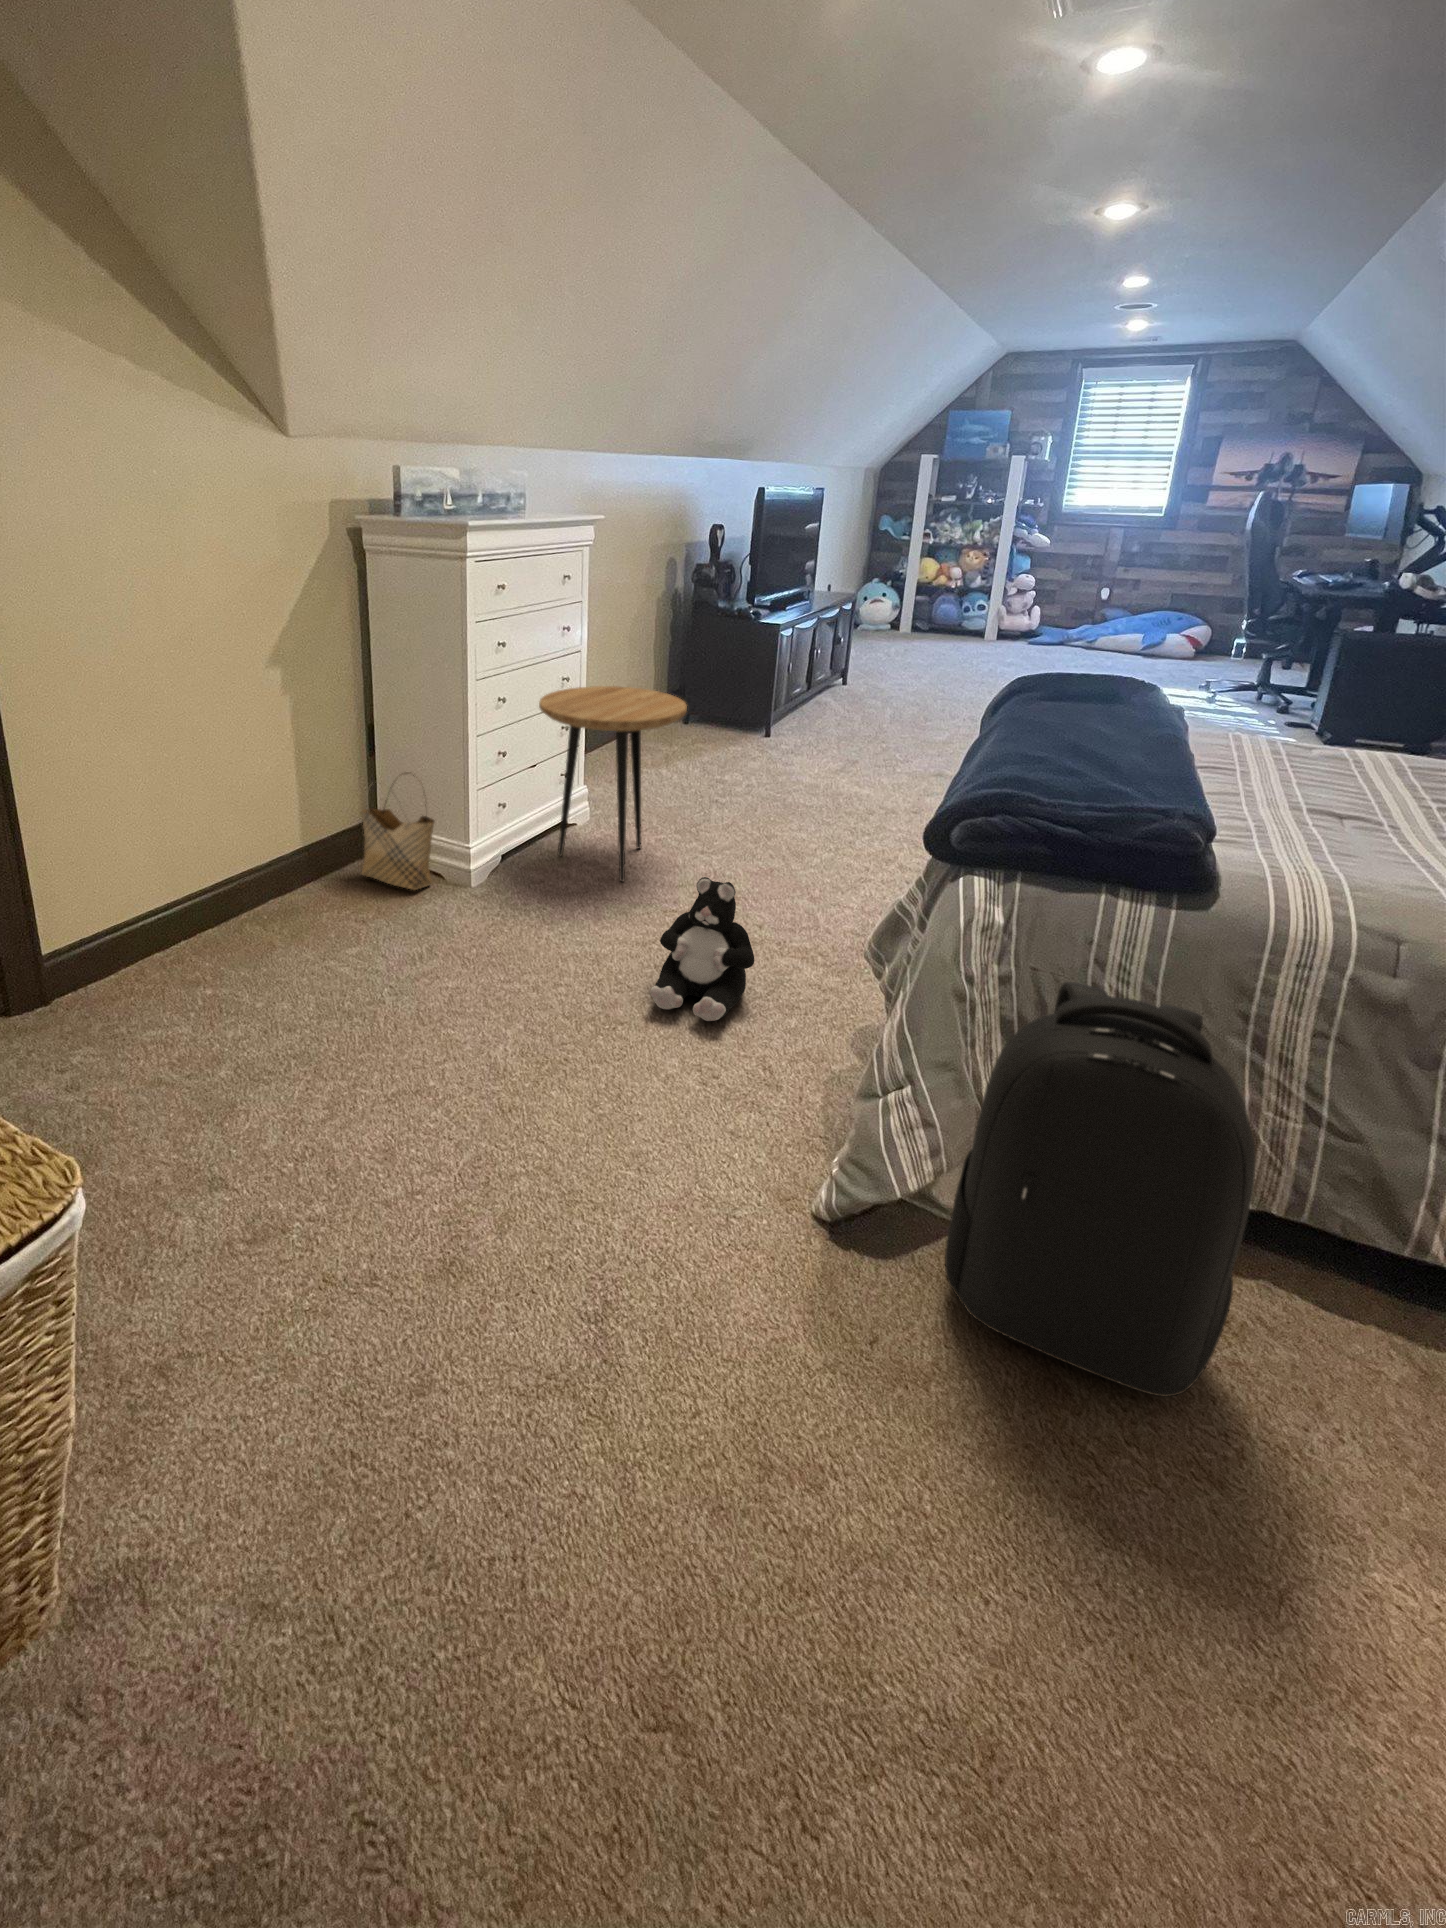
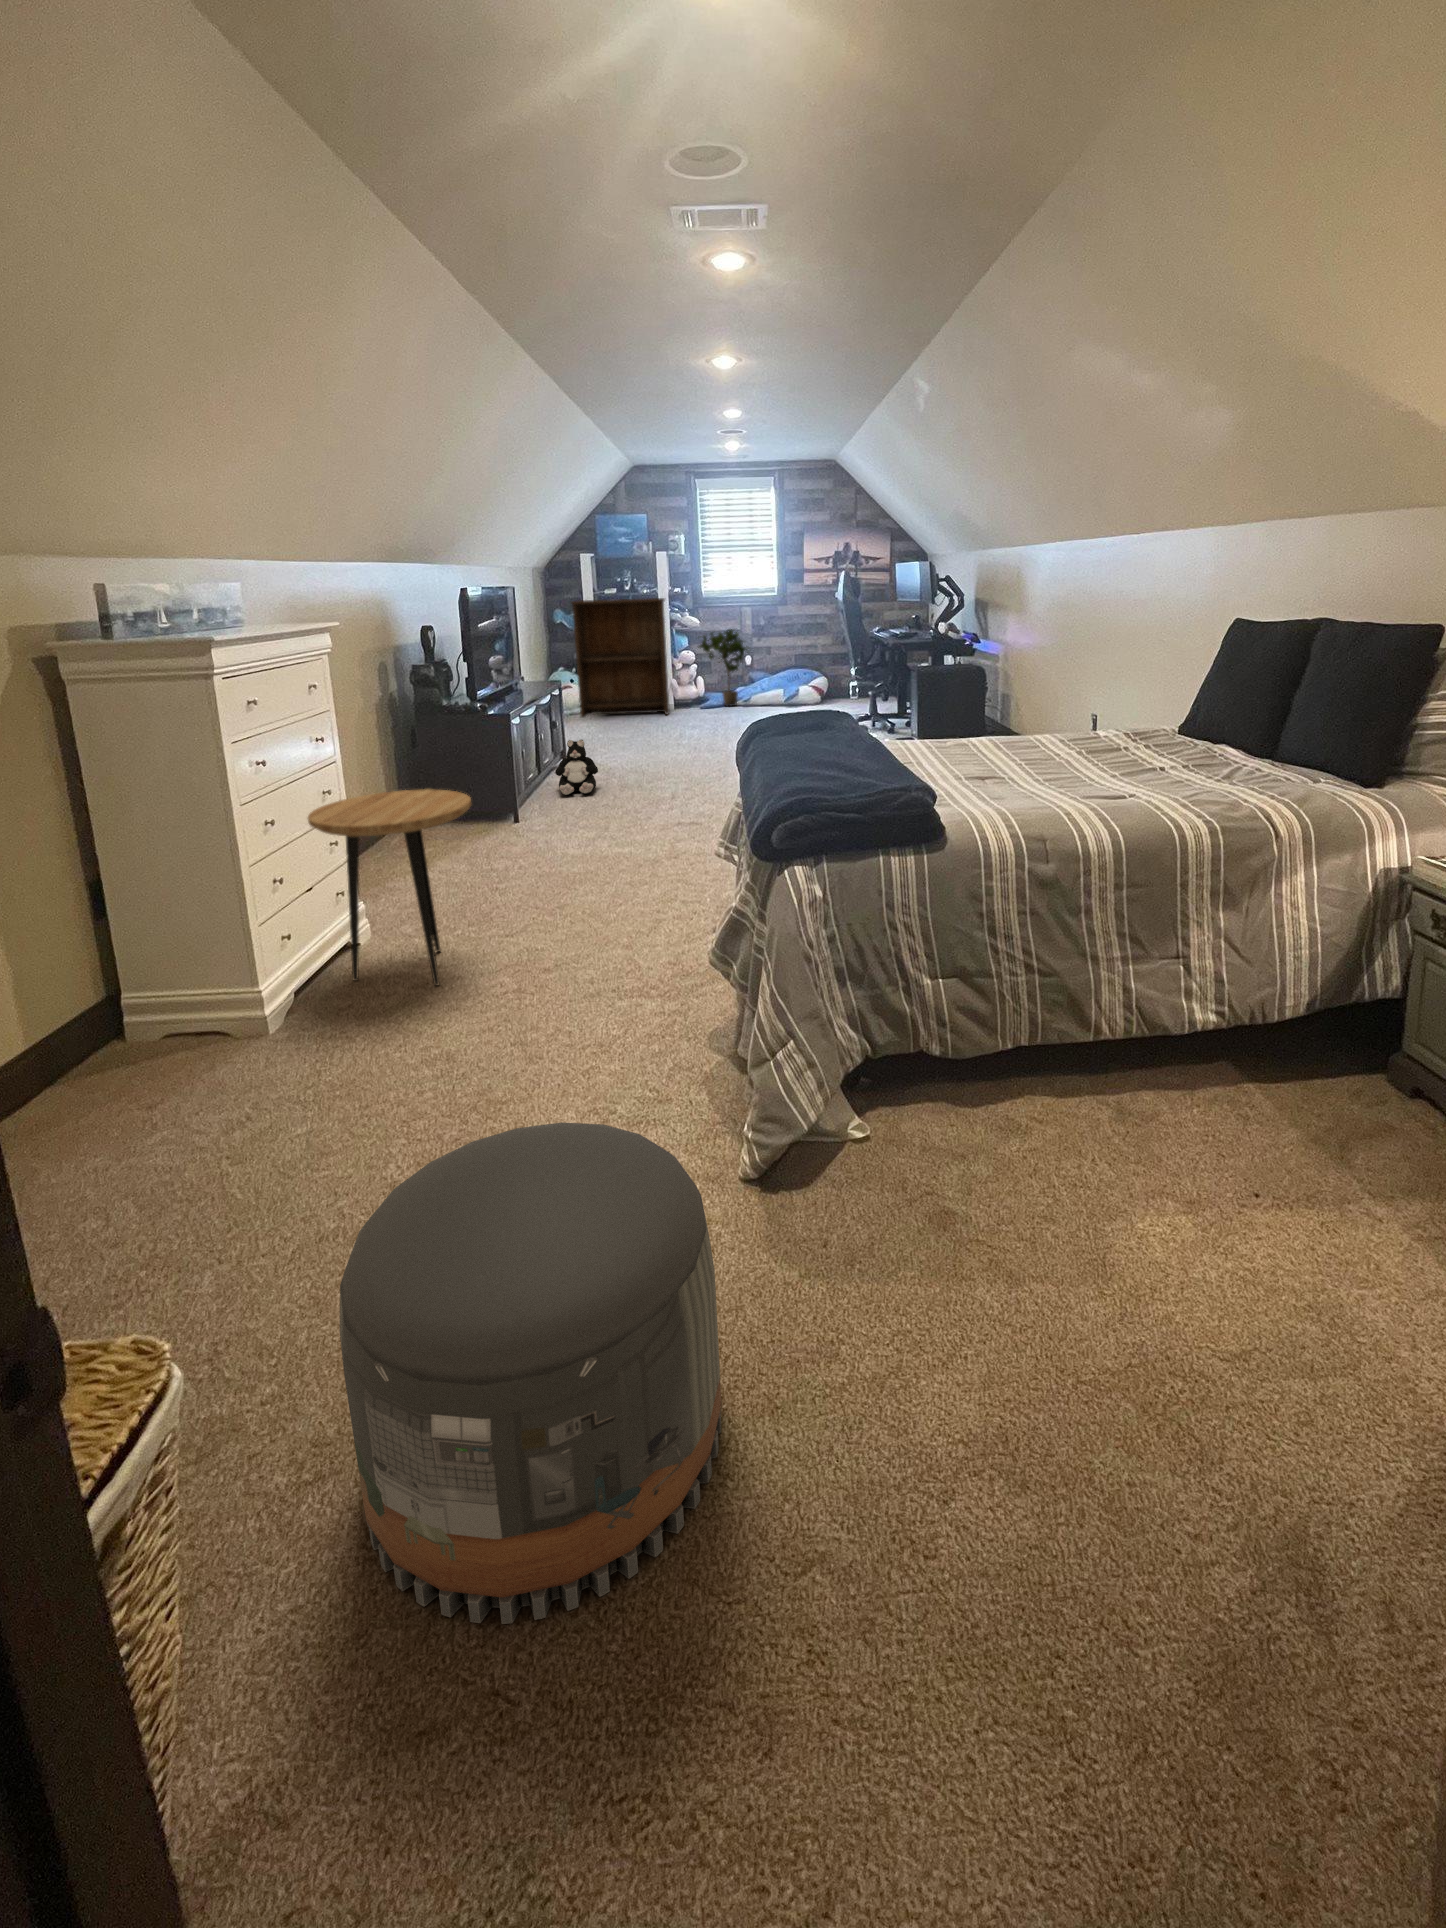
bookshelf: none [886,508,1011,645] -> present [571,598,669,718]
potted plant: none [1038,553,1108,645] -> present [698,629,749,707]
woven basket: present [361,772,435,890] -> none [98,927,214,1065]
plush toy: present [650,877,754,1021] -> present [555,740,598,795]
backpack: present [945,982,1255,1396] -> none [847,916,1028,1195]
pouf: none [301,1074,683,1598] -> present [339,1122,721,1624]

